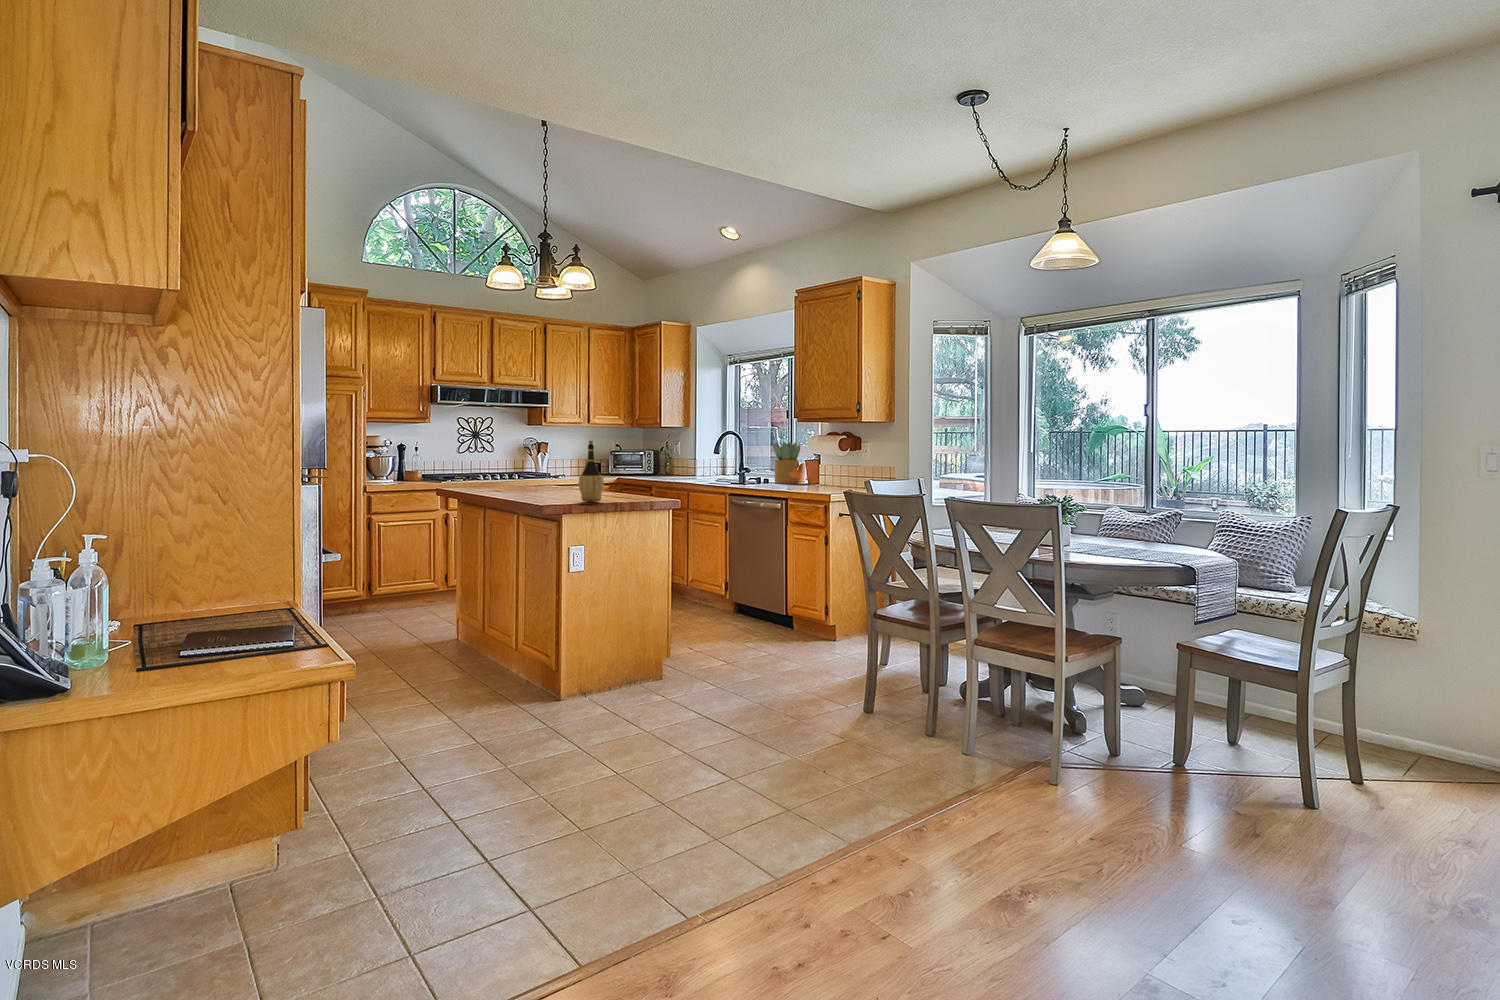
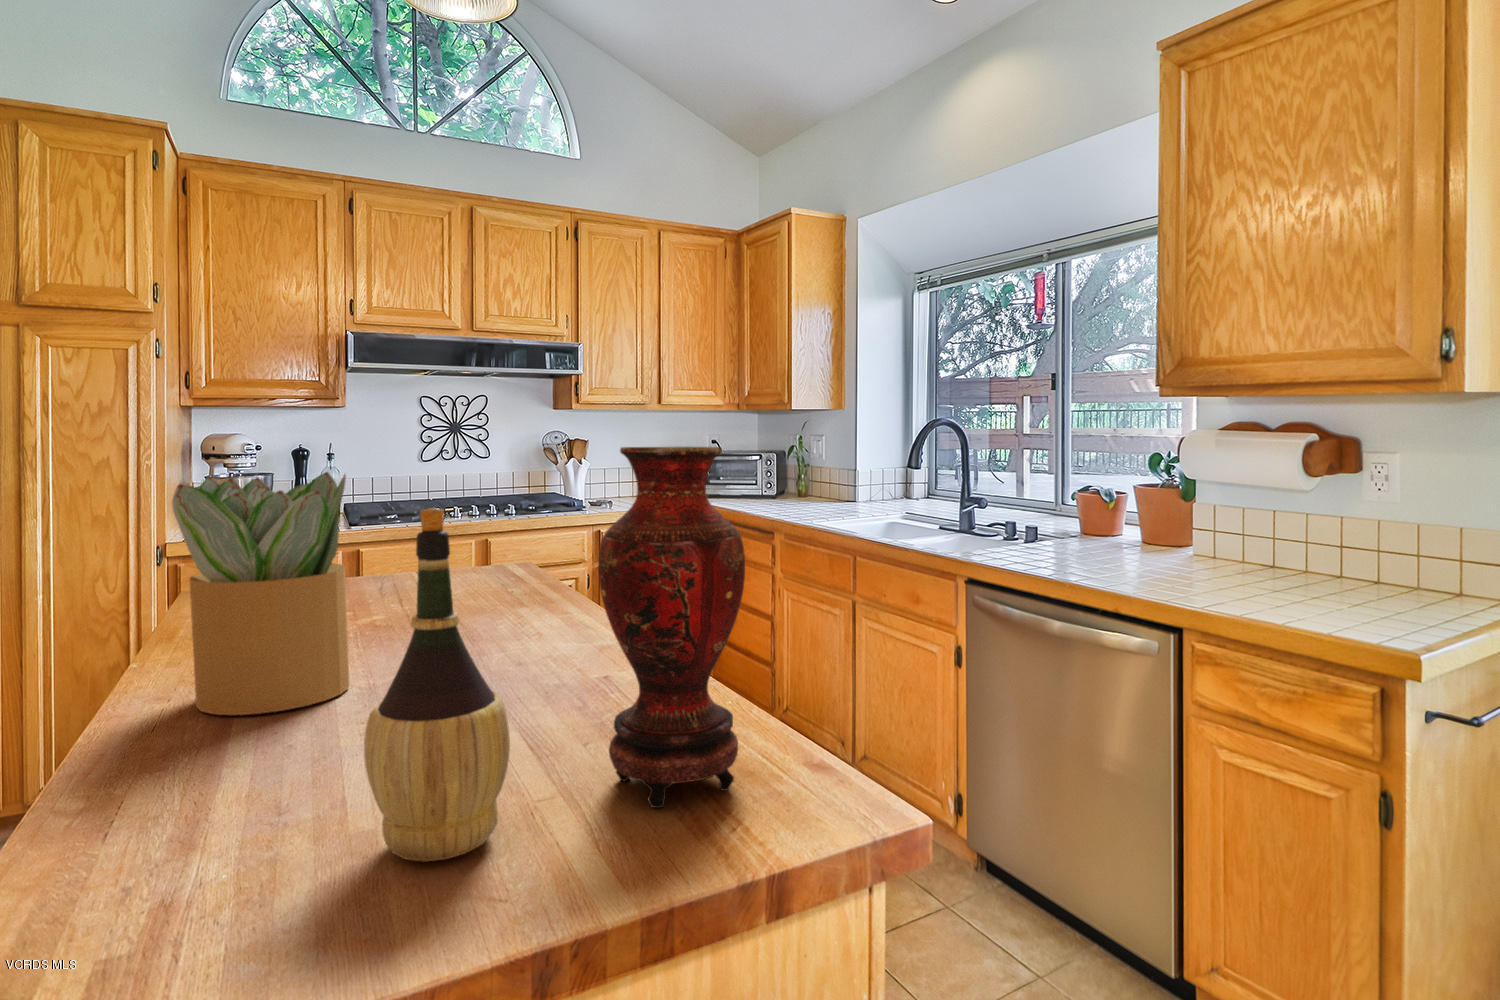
vase: none [617,431,646,501] -> present [598,447,745,808]
potted plant: present [772,442,800,484] -> present [172,472,349,715]

